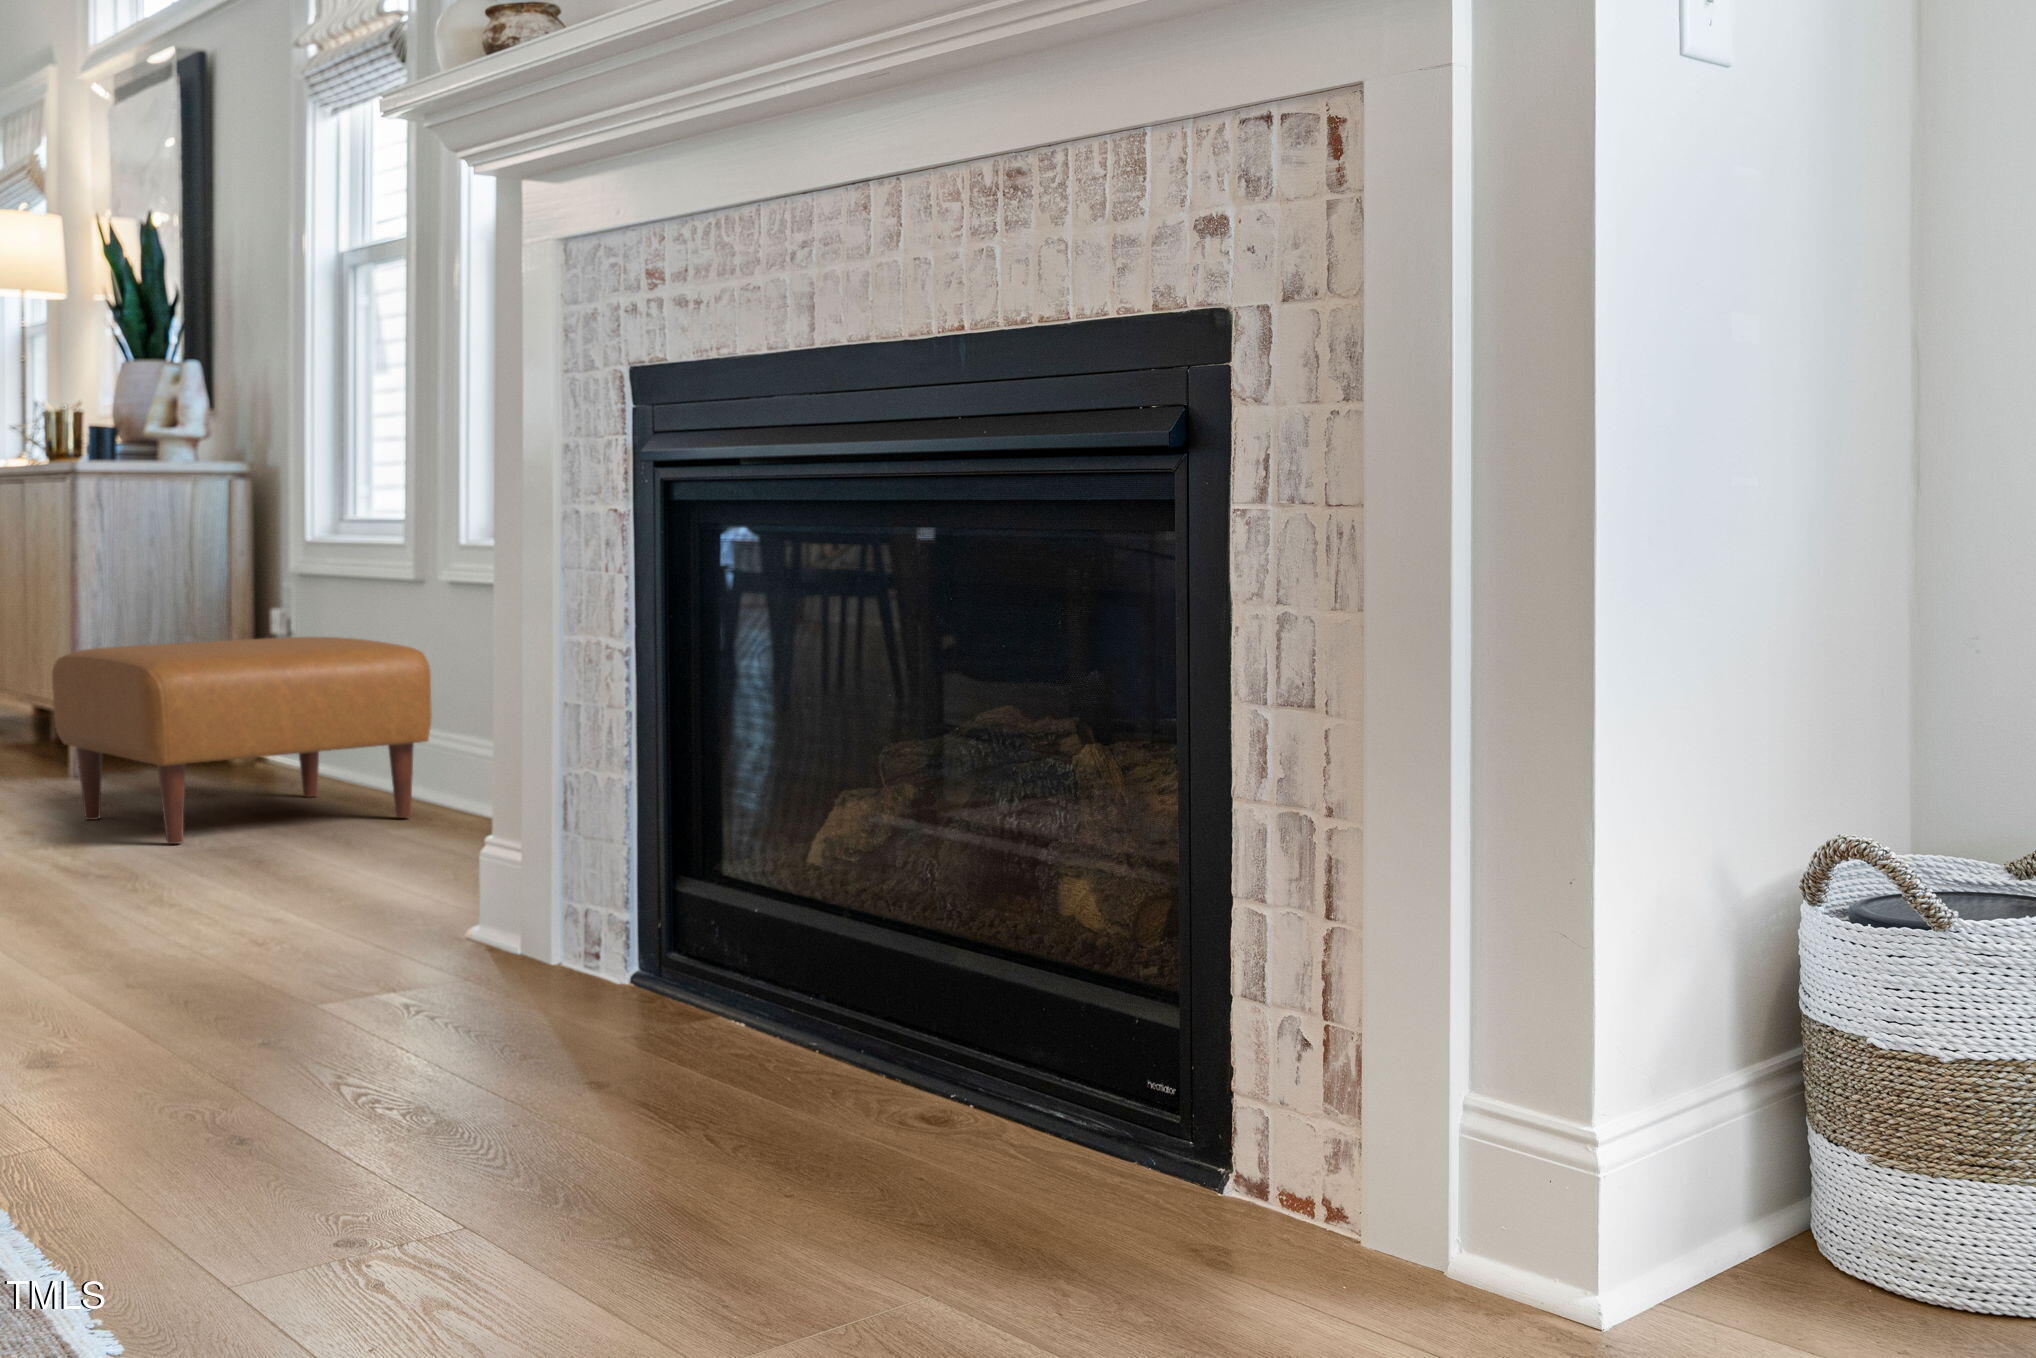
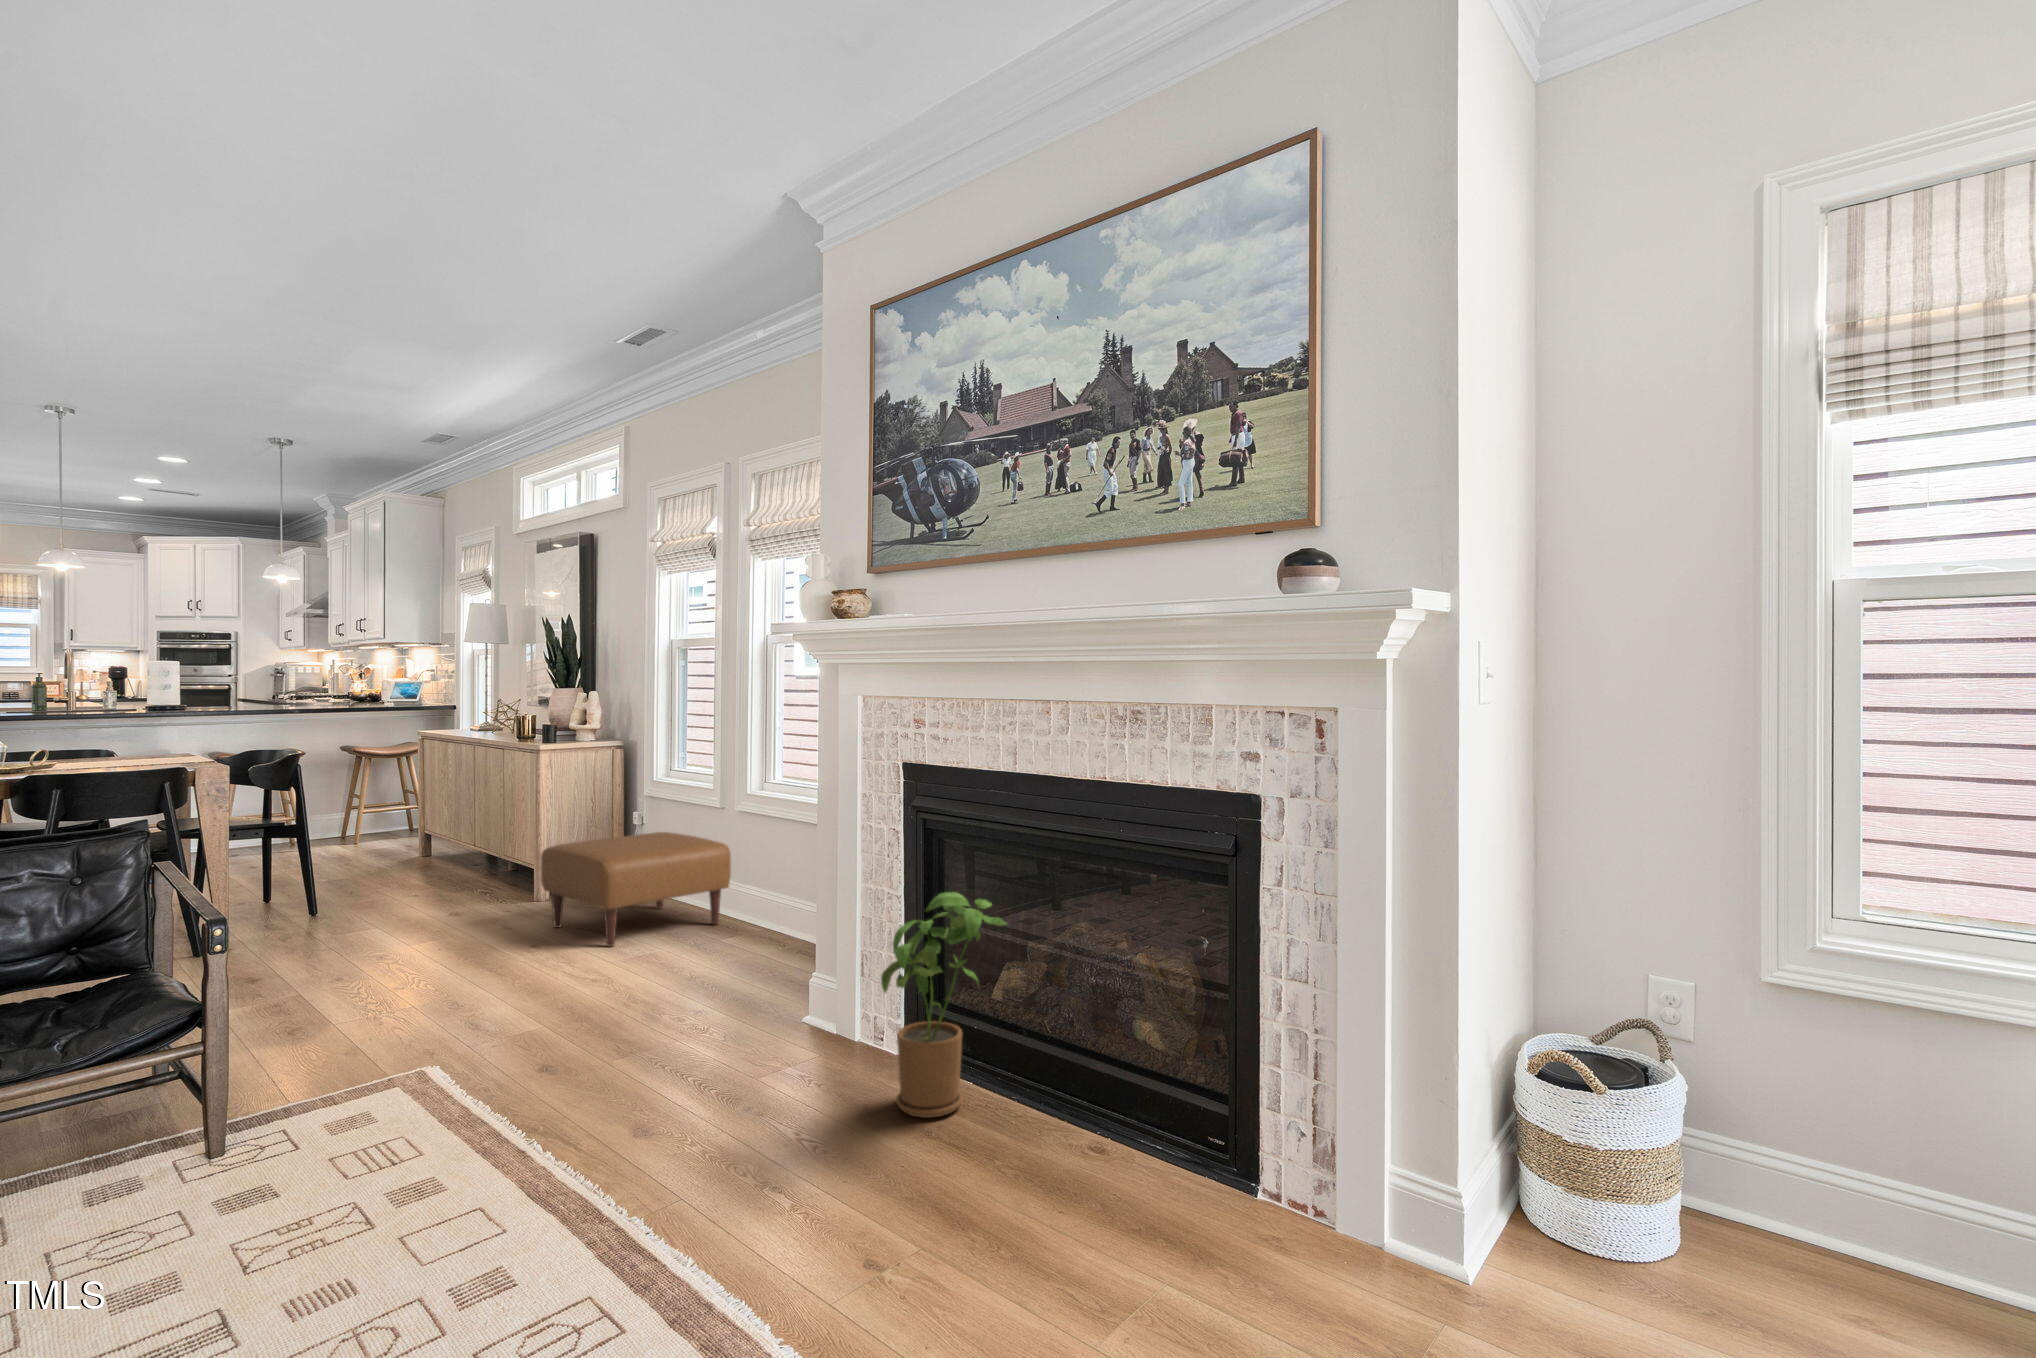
house plant: none [517,601,785,1071] -> present [881,892,1007,1118]

